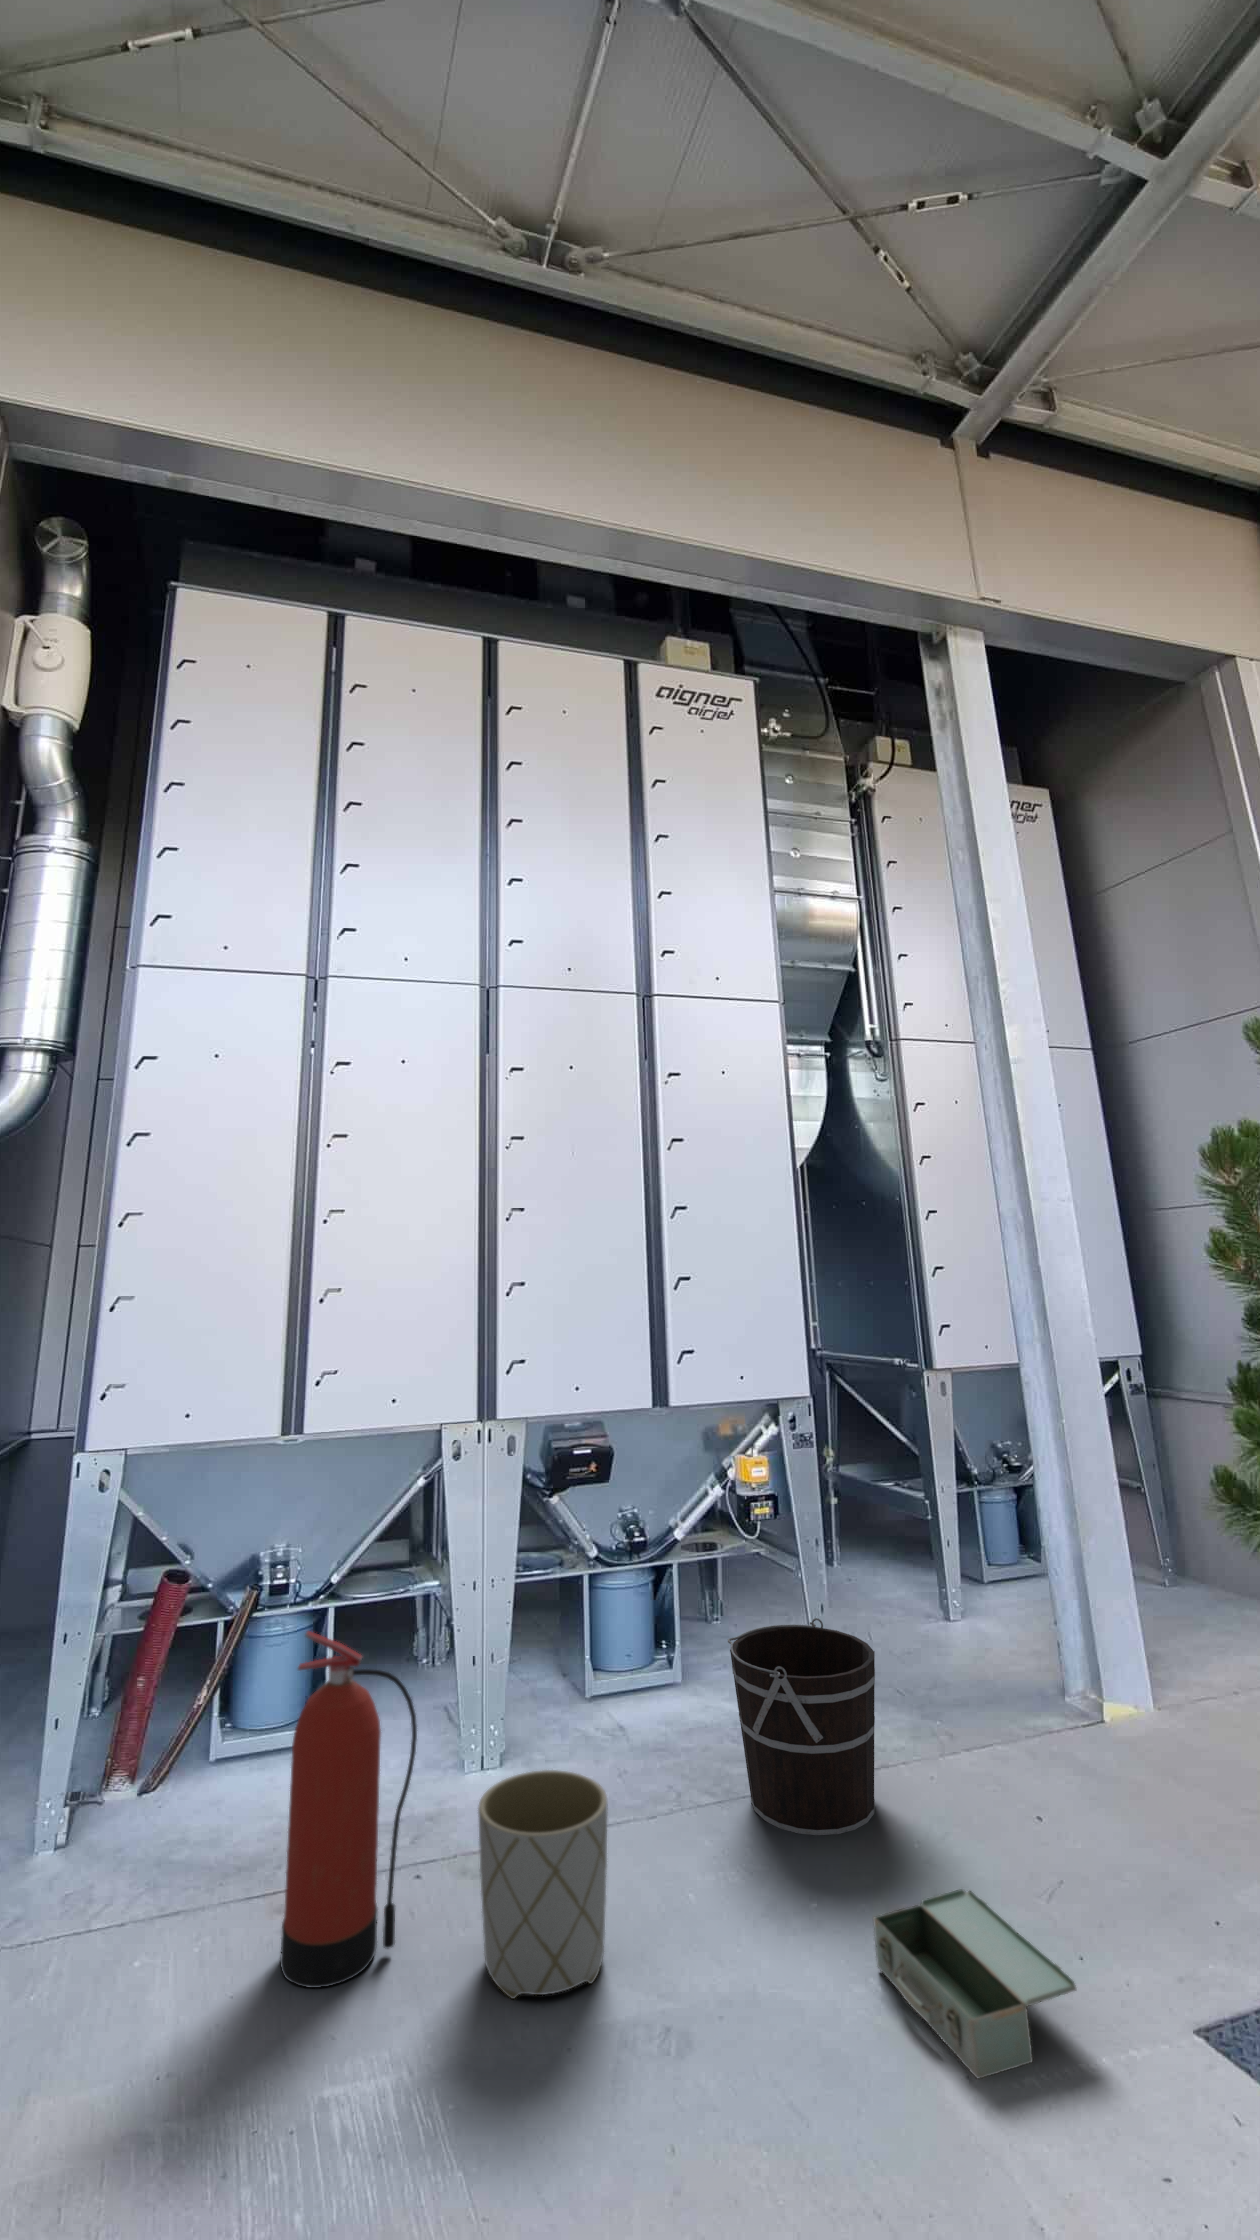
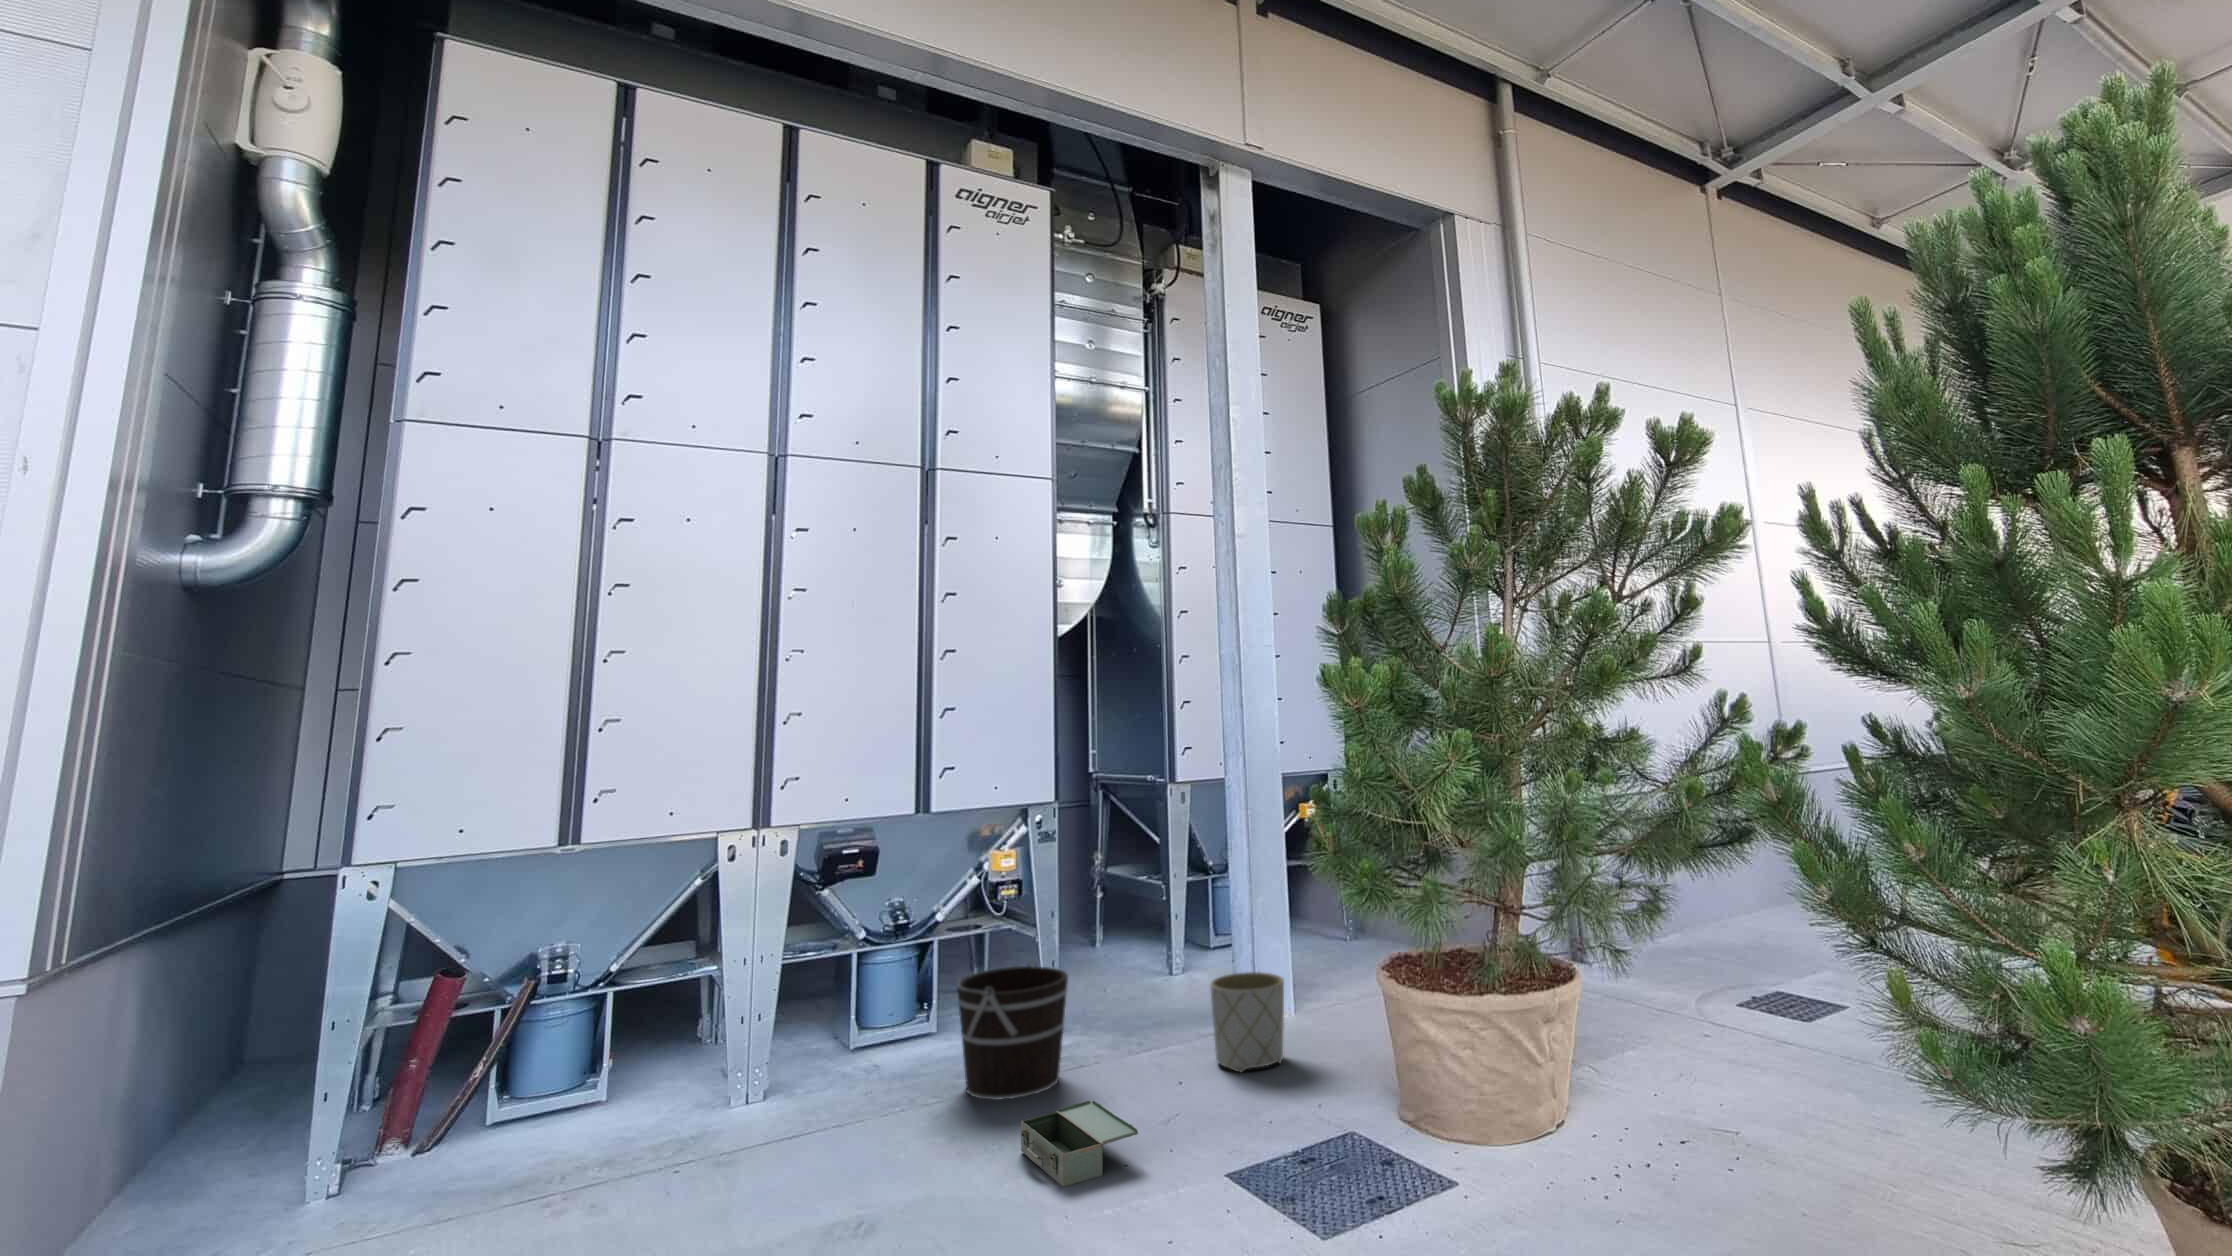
fire extinguisher: present [280,1631,417,1988] -> none [557,975,678,1218]
planter: present [478,1770,608,1999] -> present [1210,972,1284,1072]

